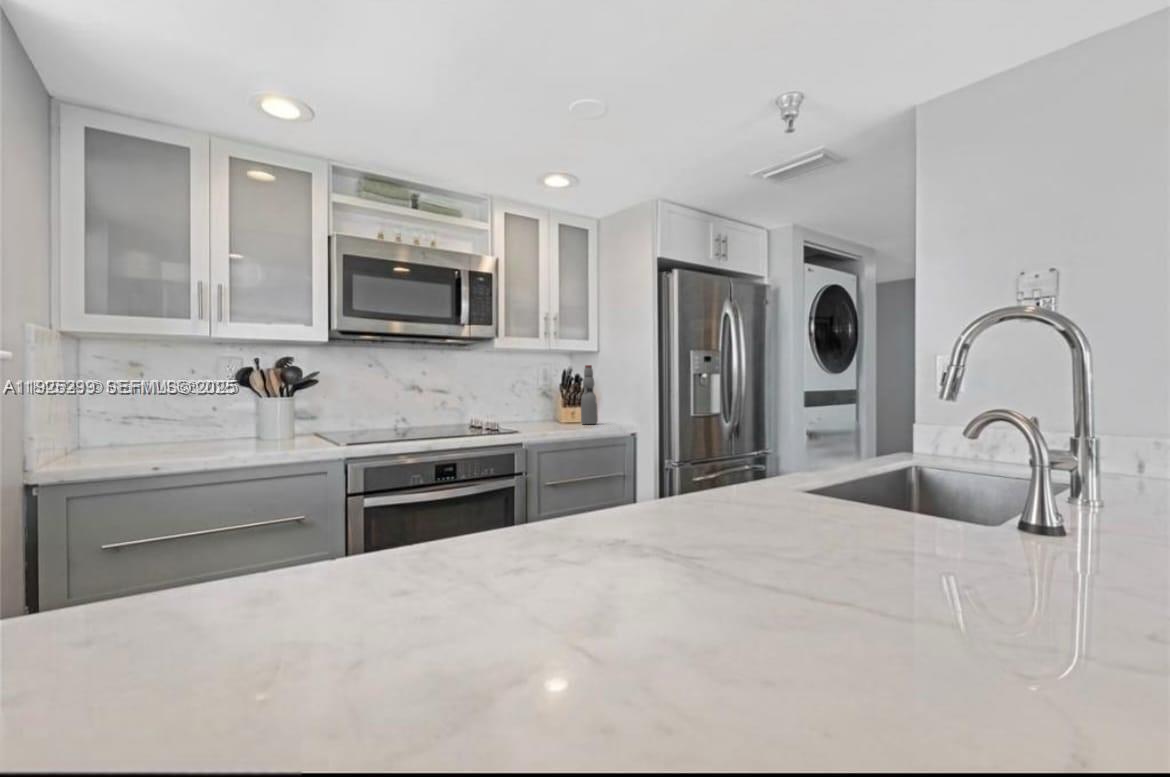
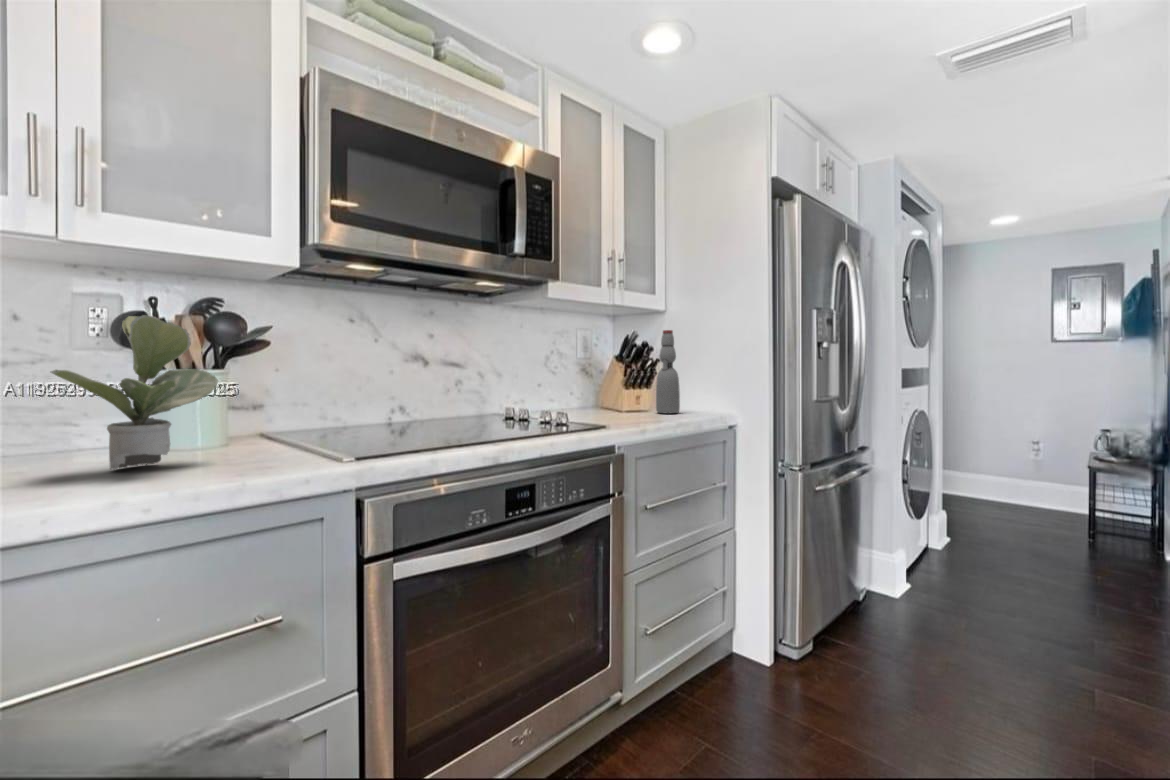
potted plant: none [207,371,282,447] -> present [51,315,218,470]

